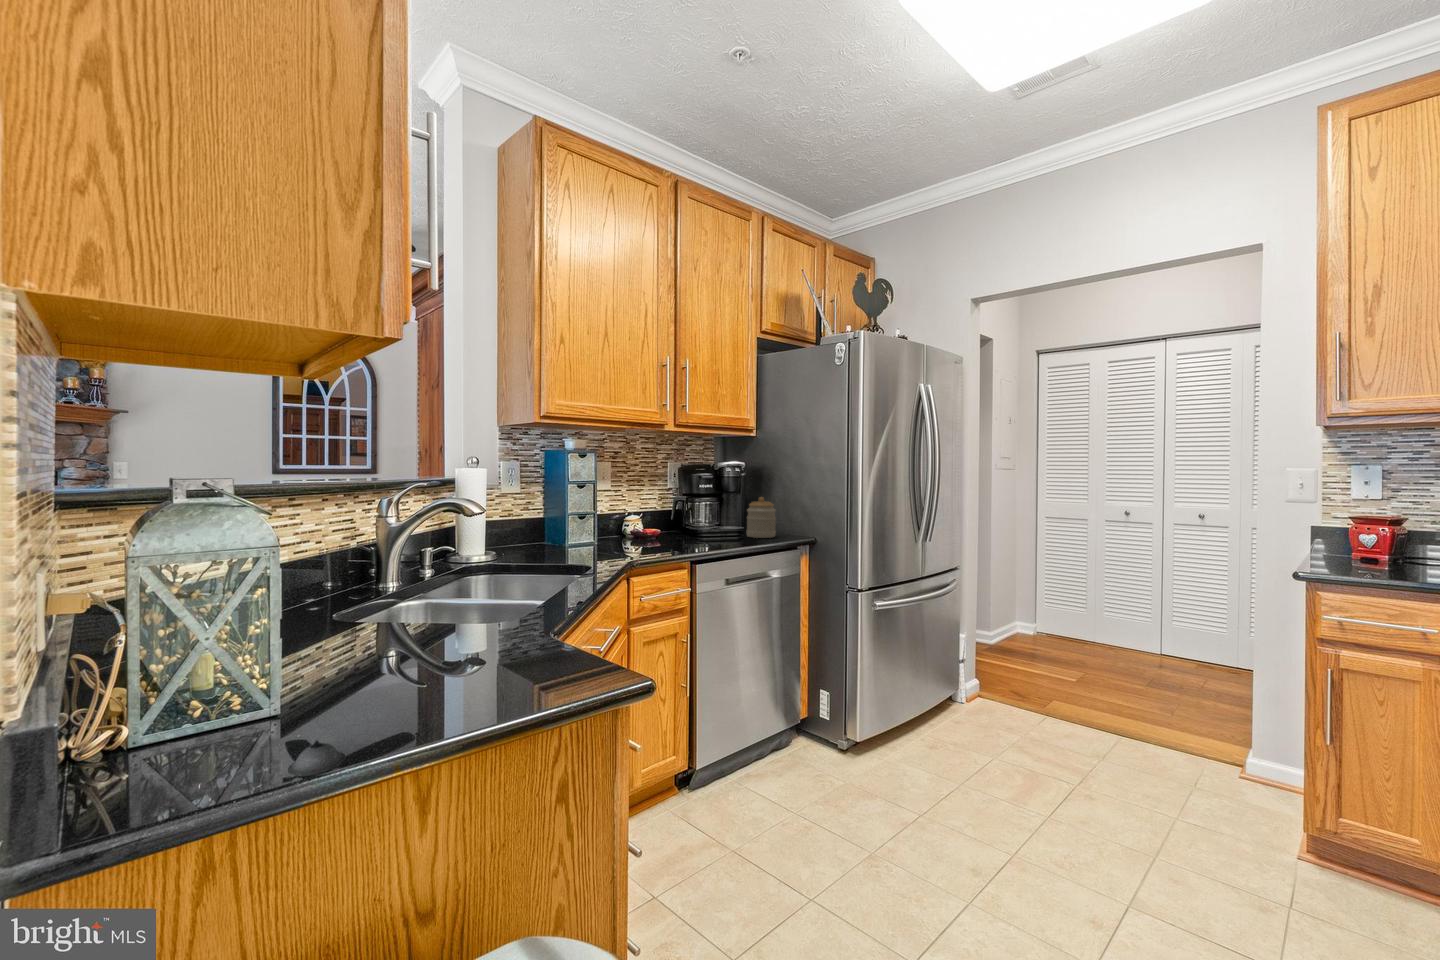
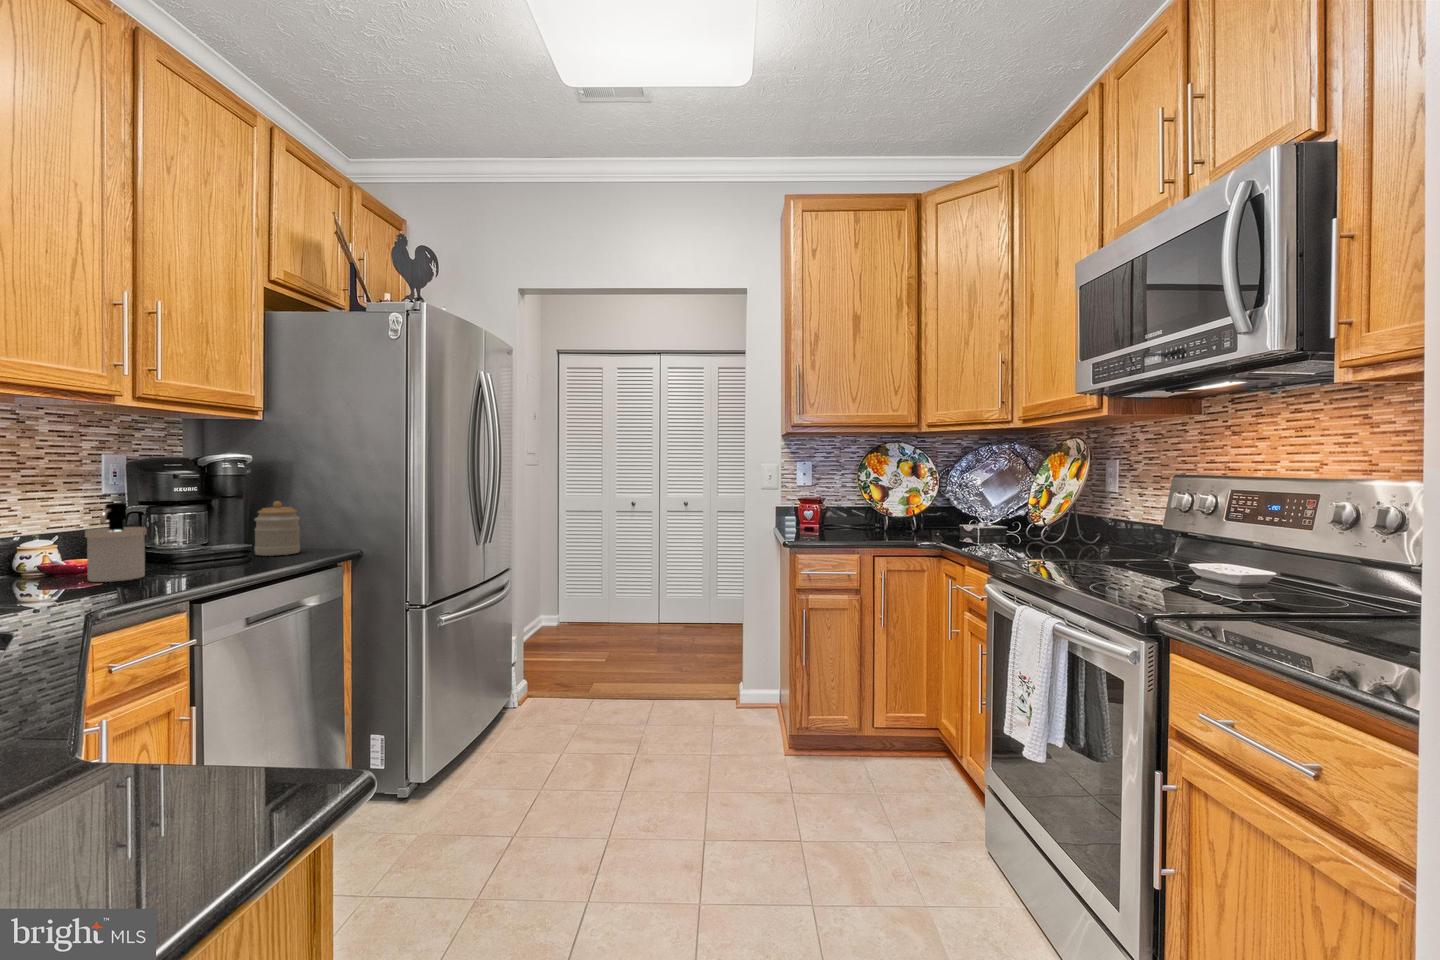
soap dispenser: none [645,495,676,546] -> present [85,503,146,582]

